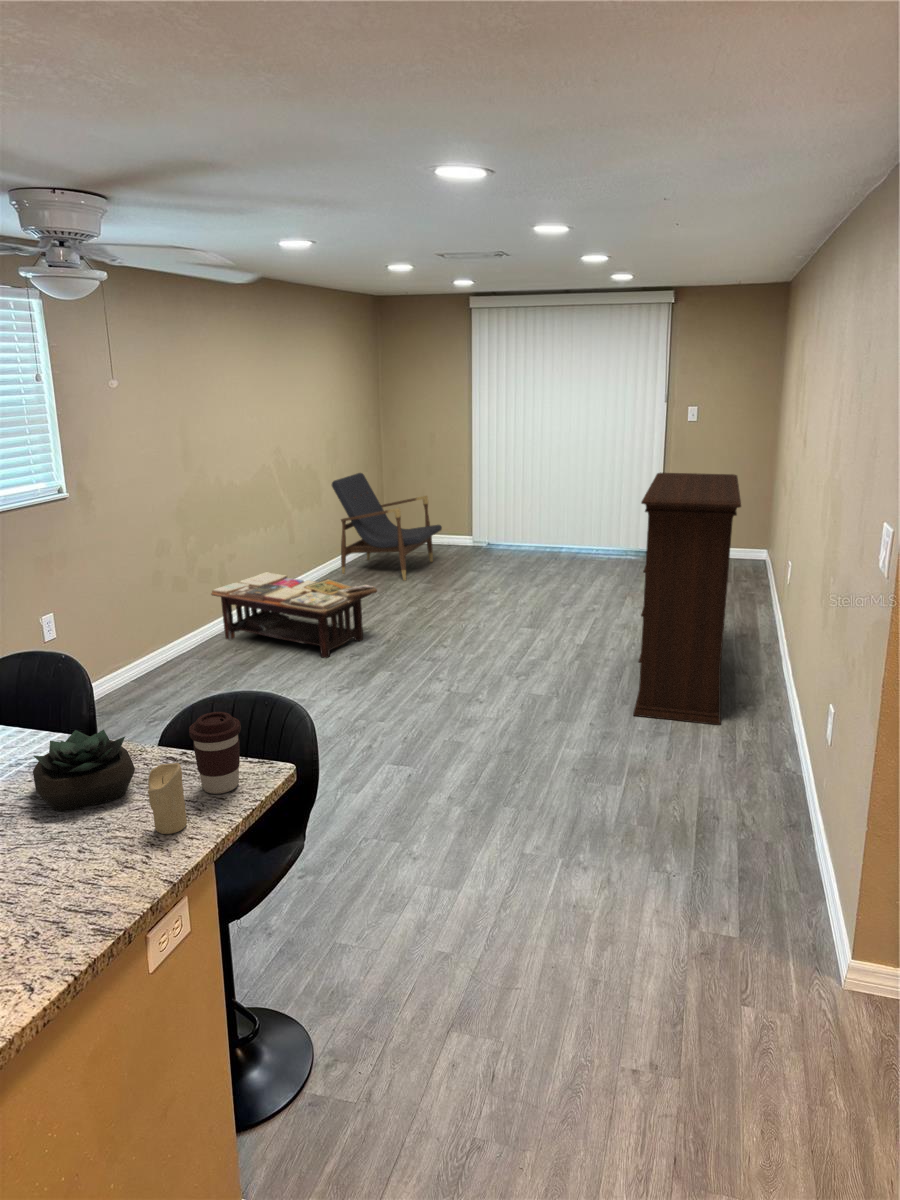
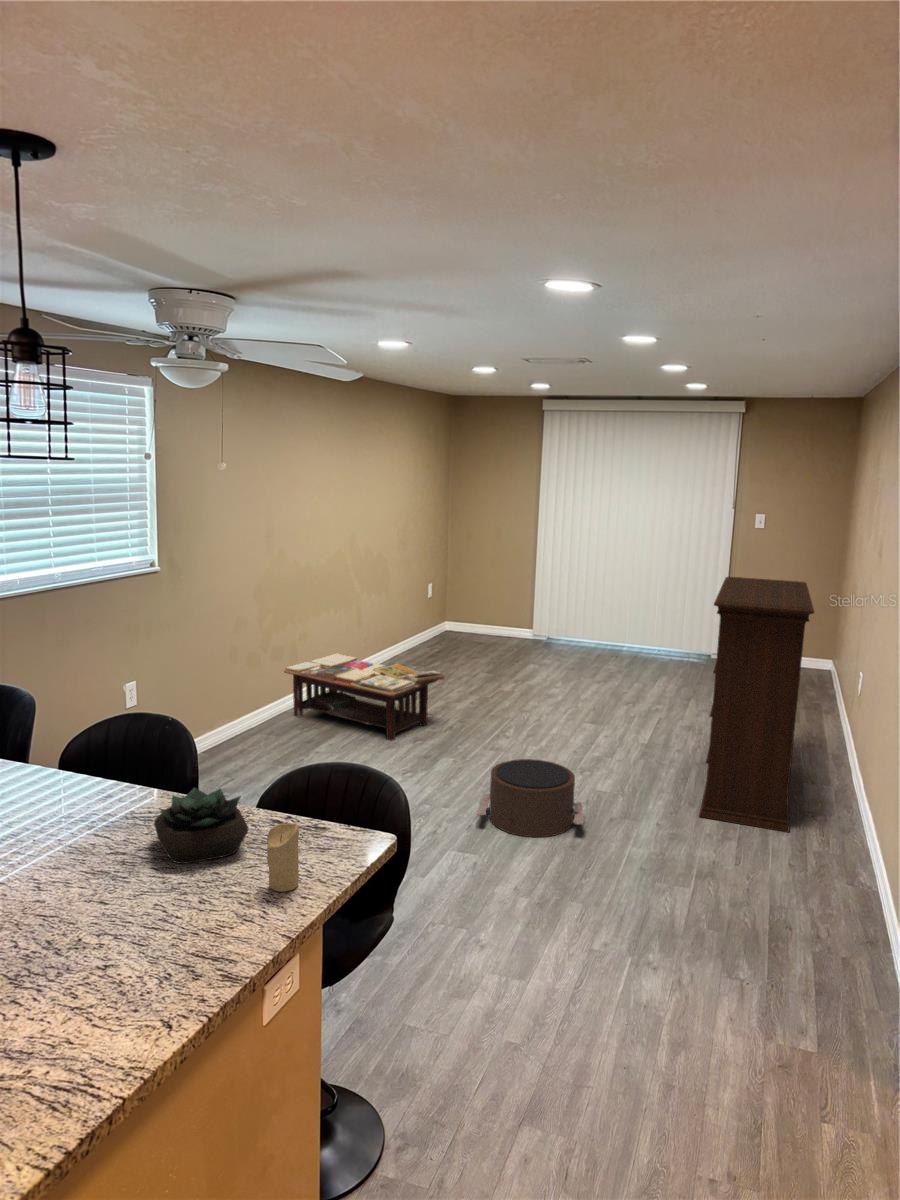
lounge chair: present [332,473,442,580] -> none [402,563,505,669]
pouf: none [412,669,519,747] -> present [478,759,584,837]
coffee cup: present [189,712,241,794] -> none [303,778,350,857]

